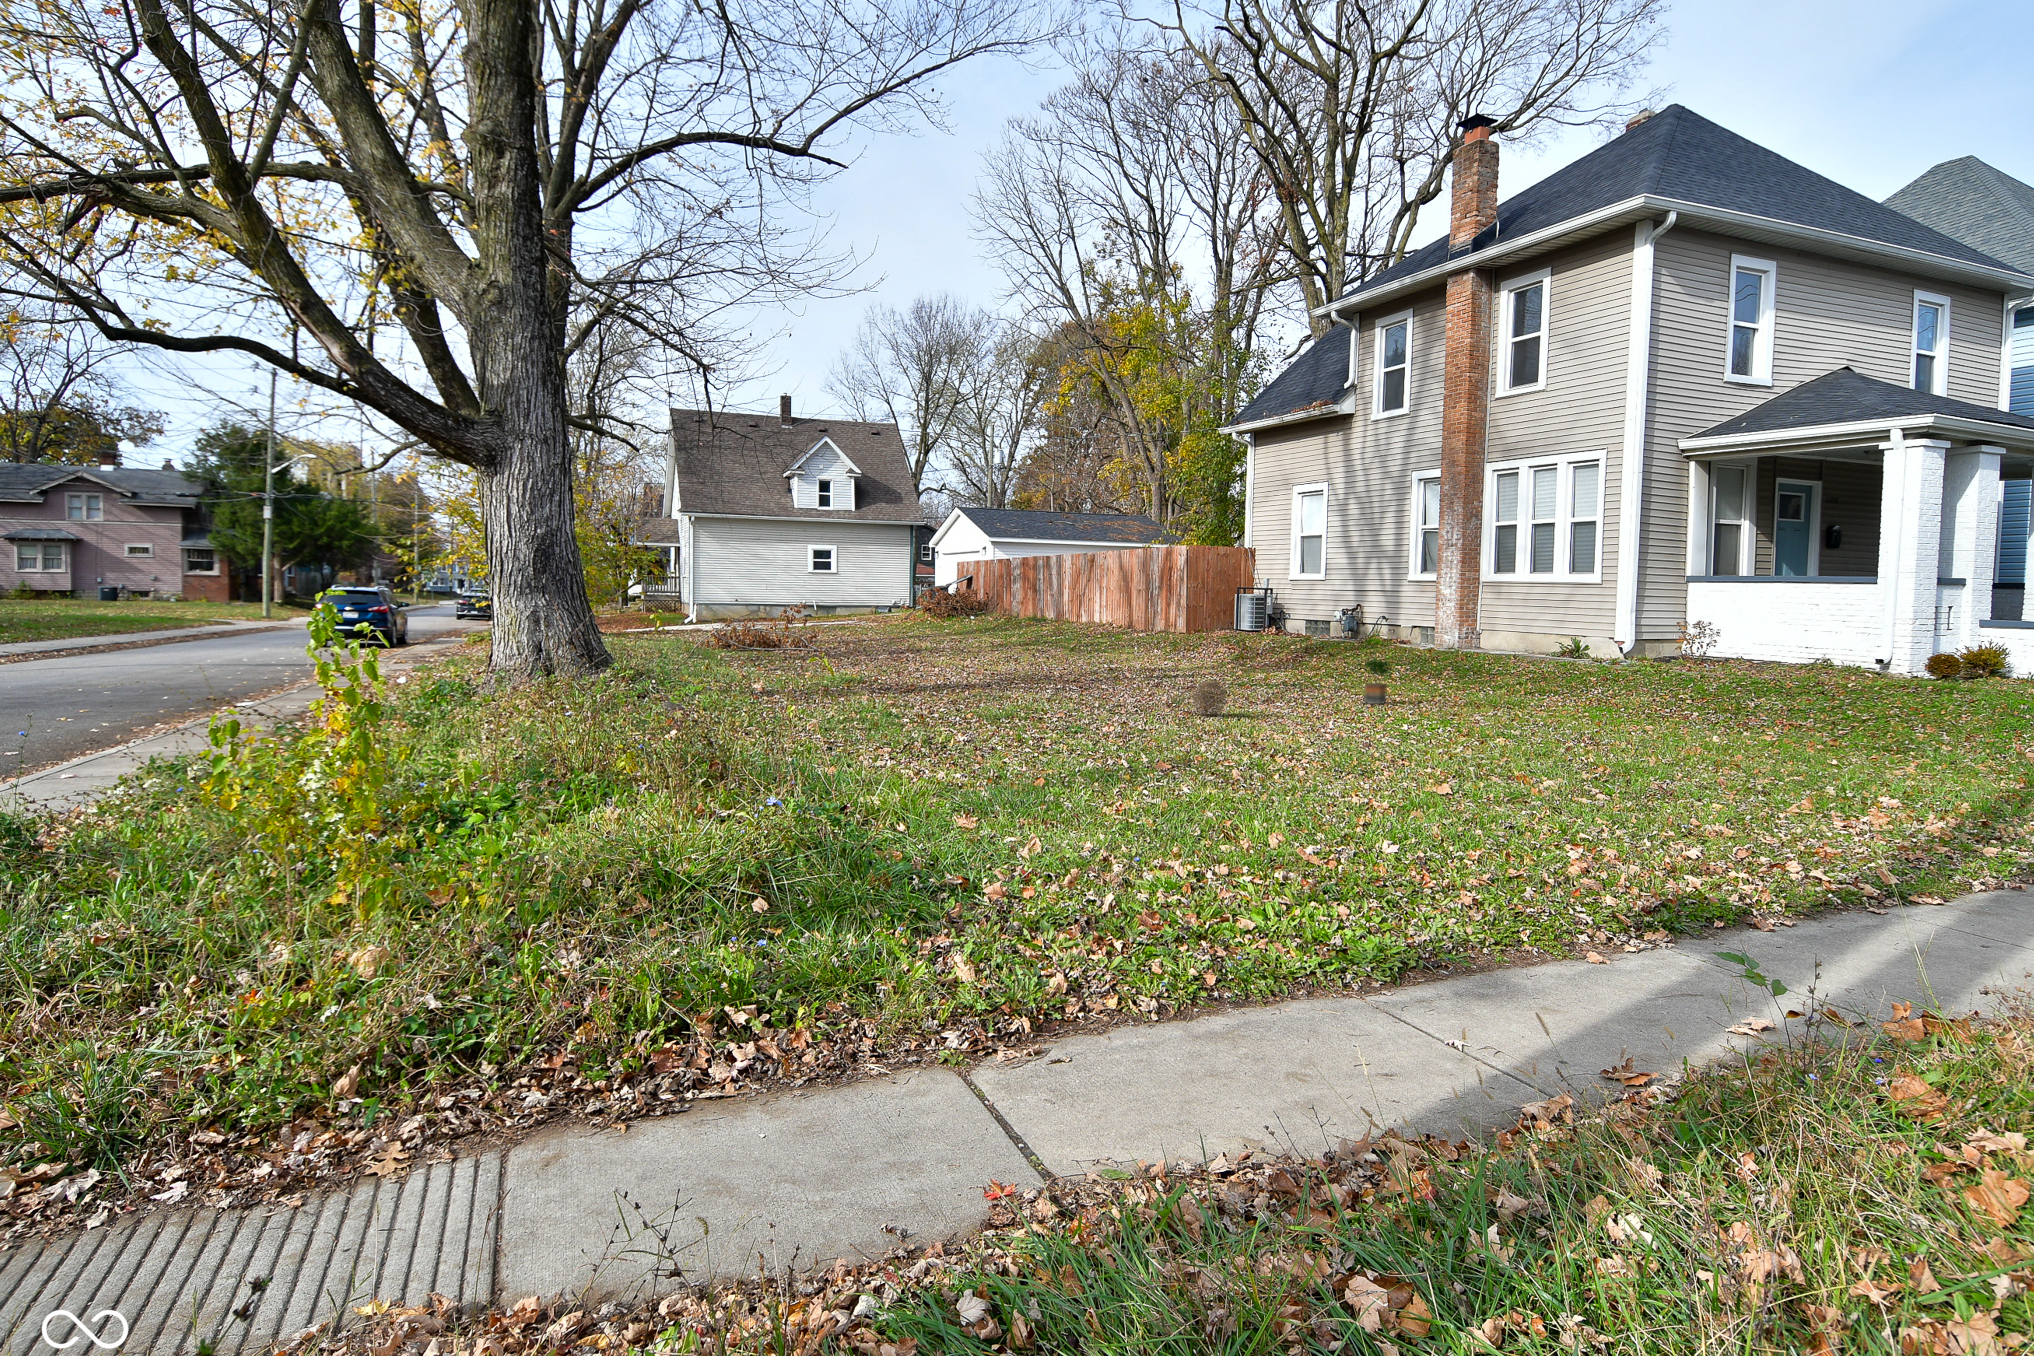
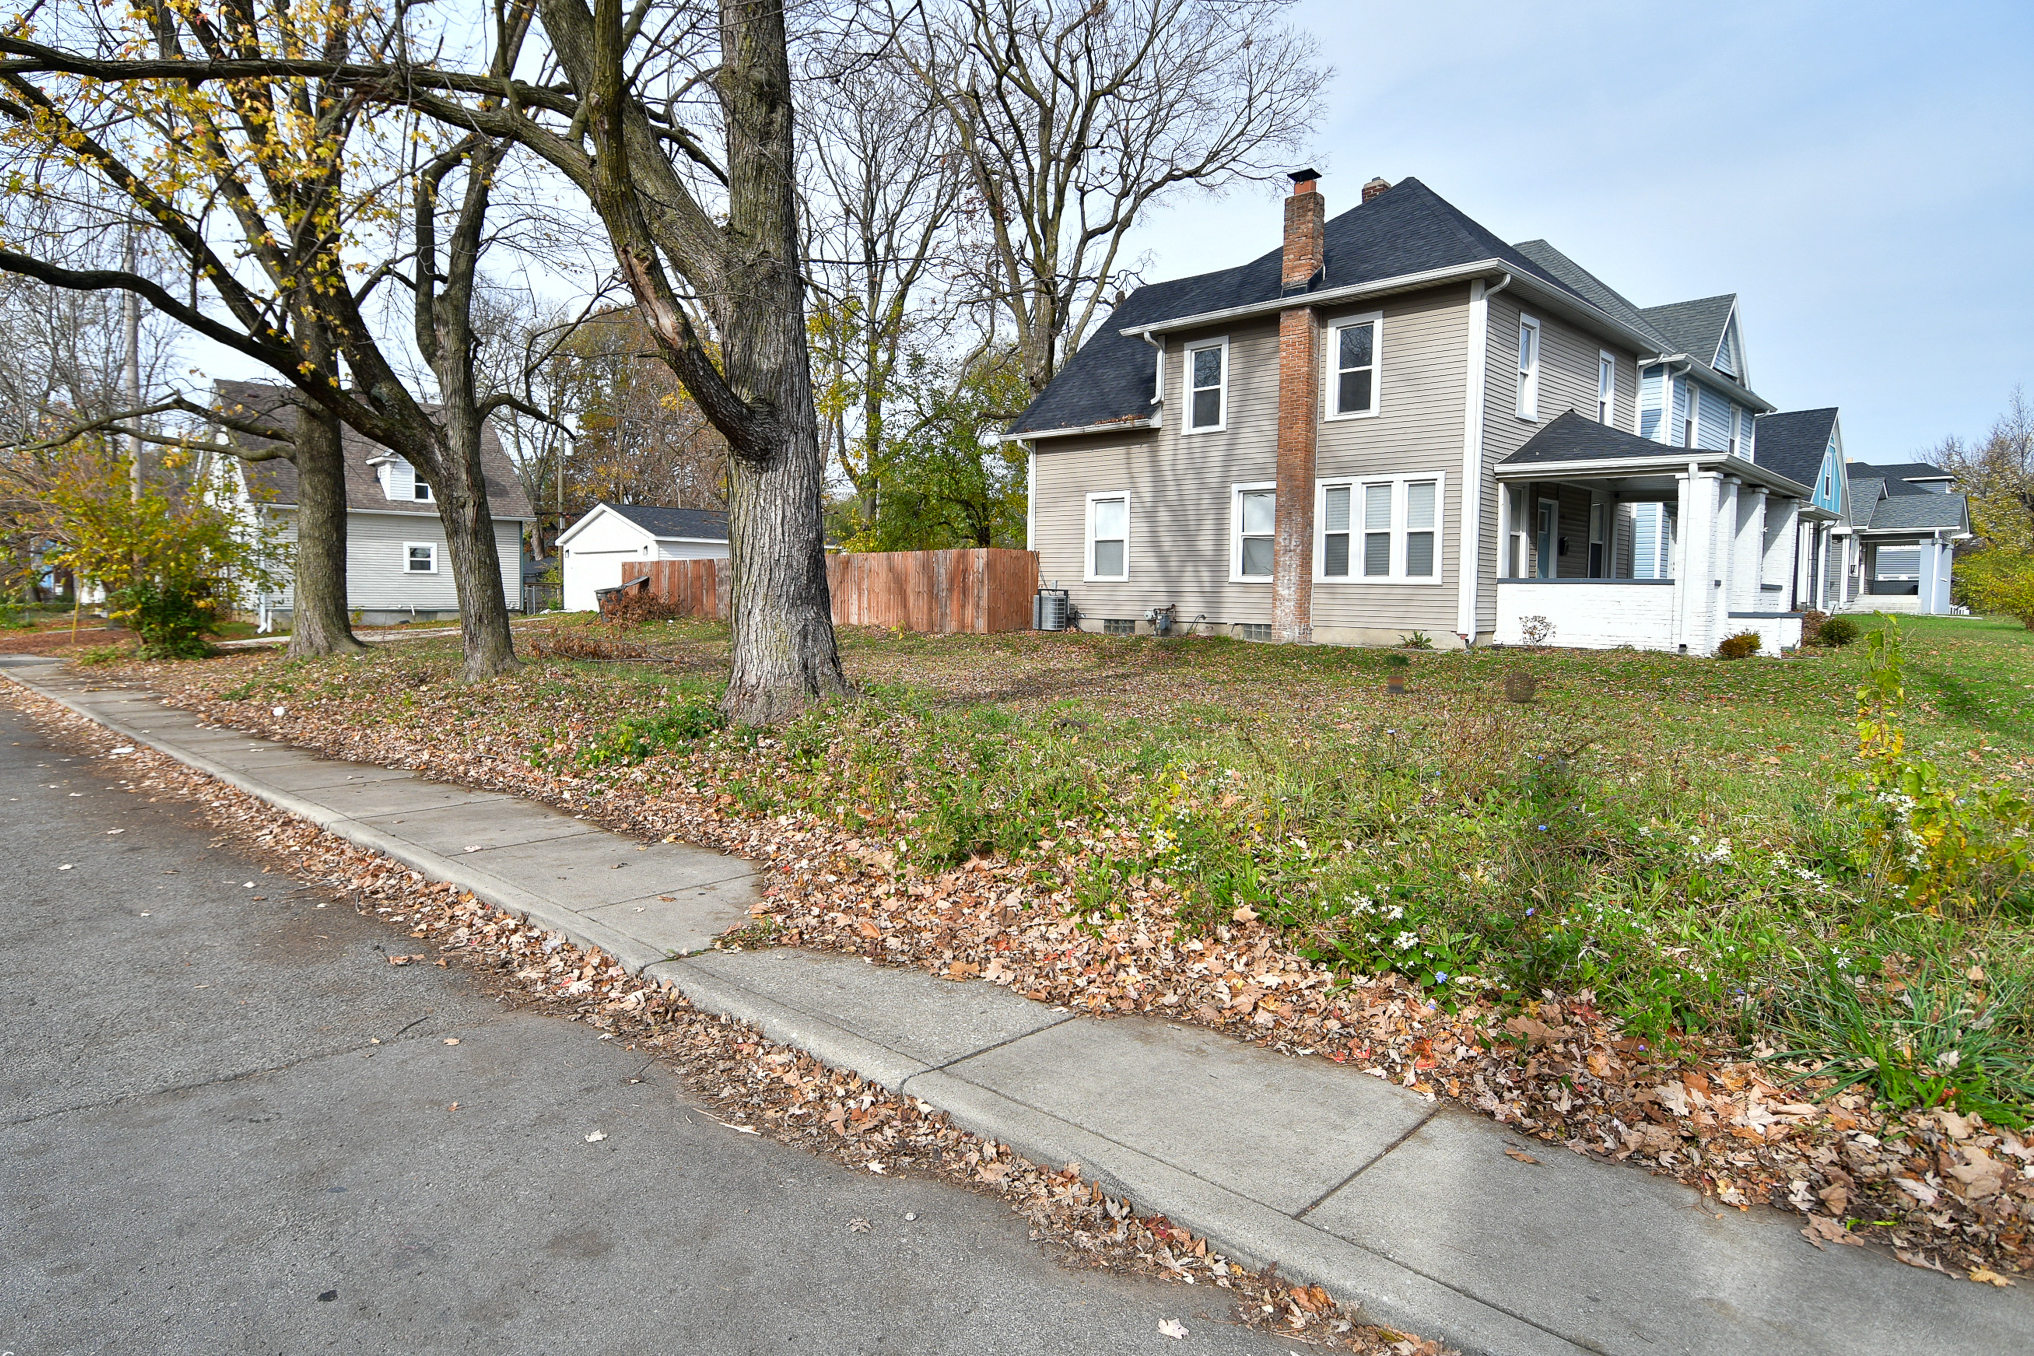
woven basket: present [1193,681,1226,716] -> present [1505,672,1536,702]

